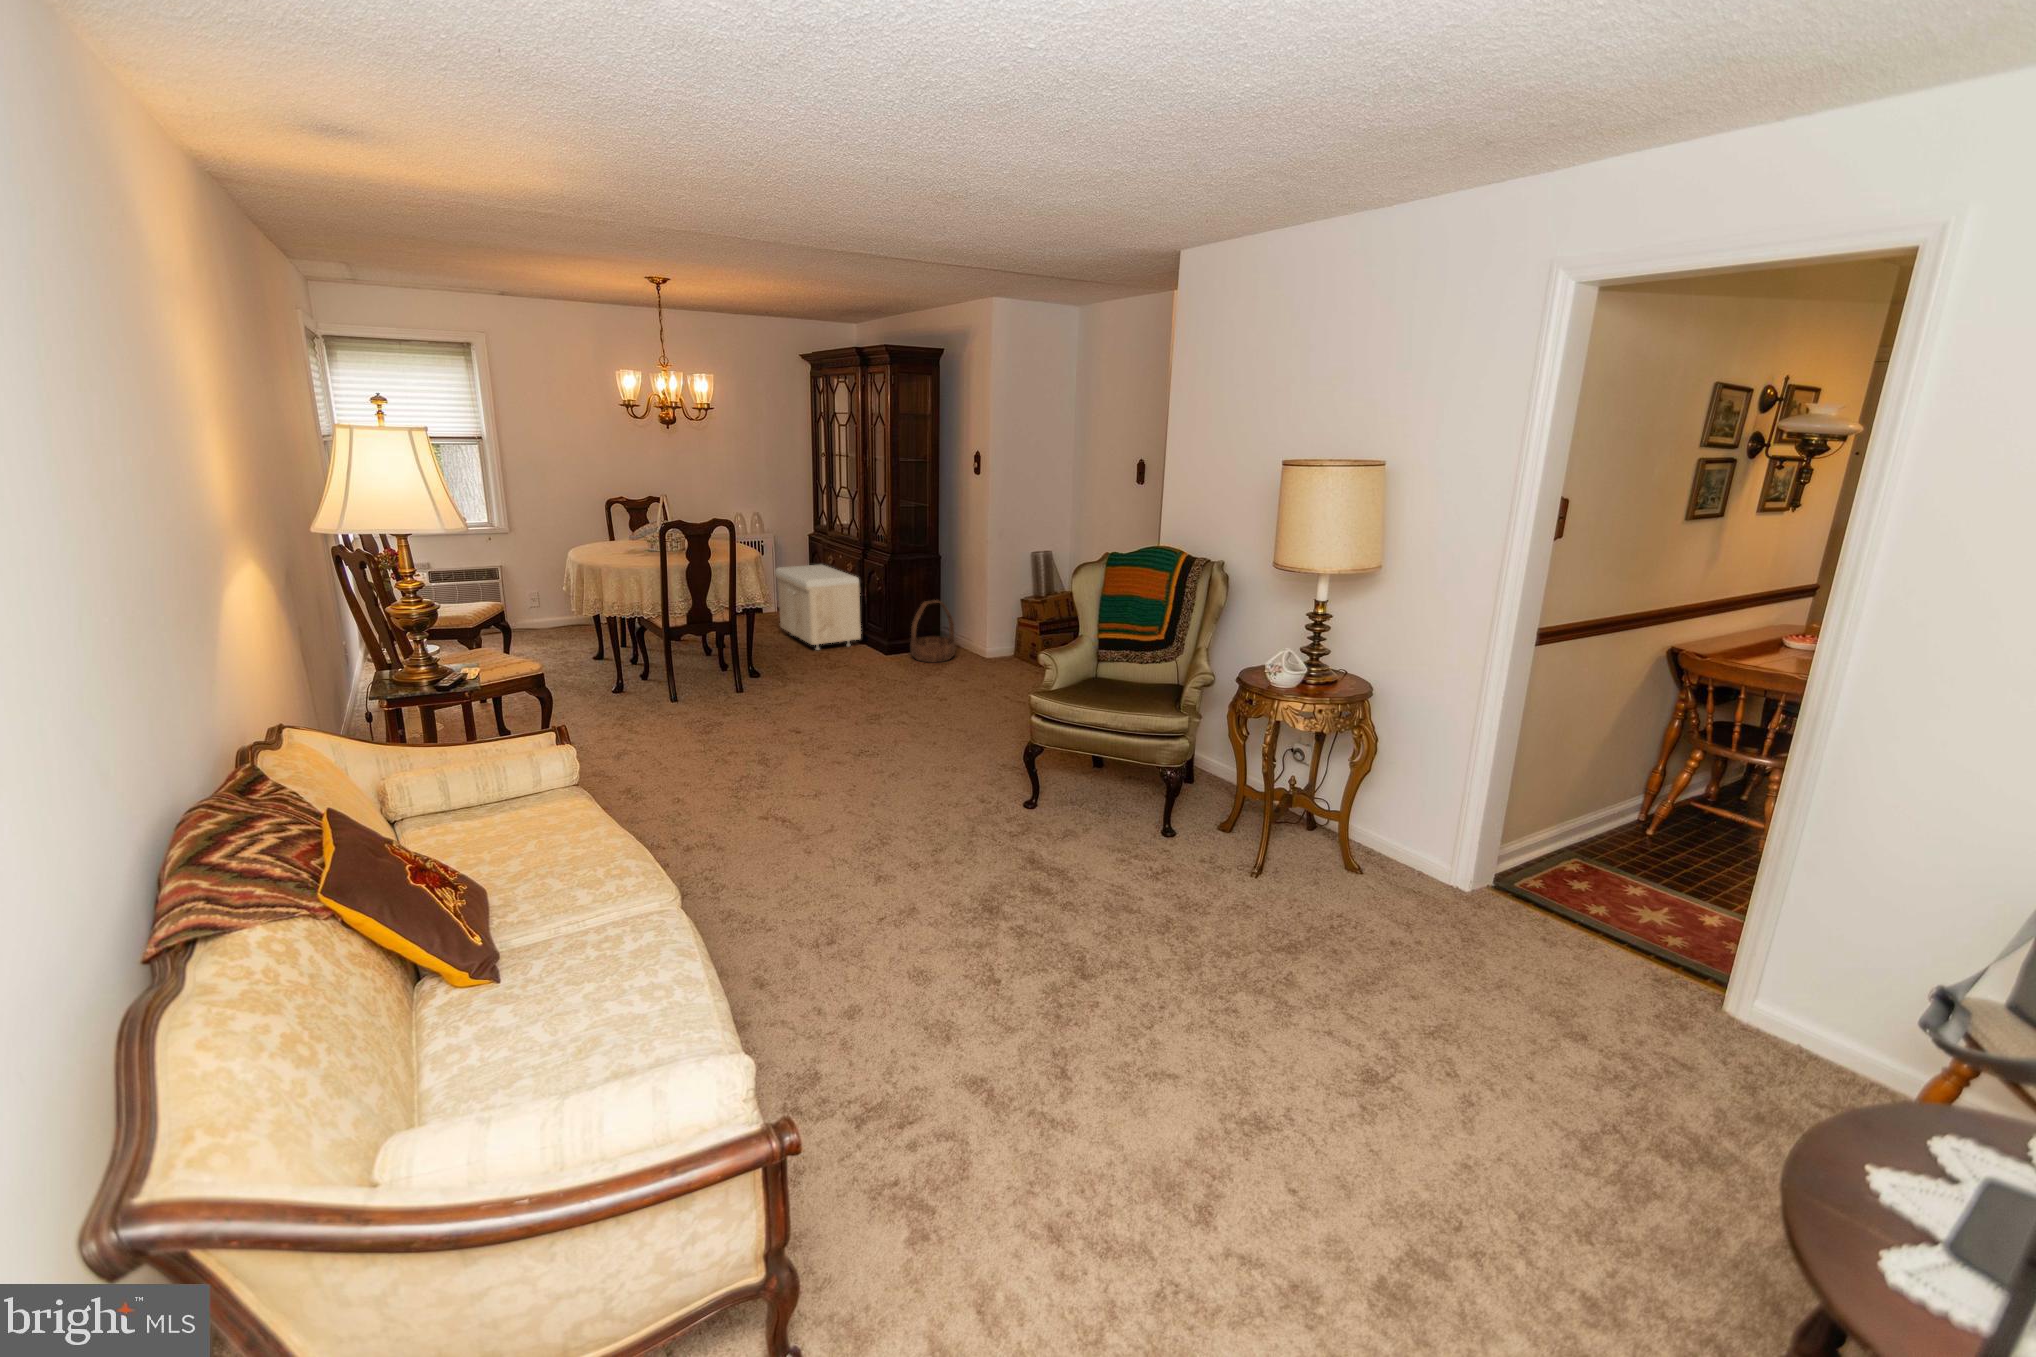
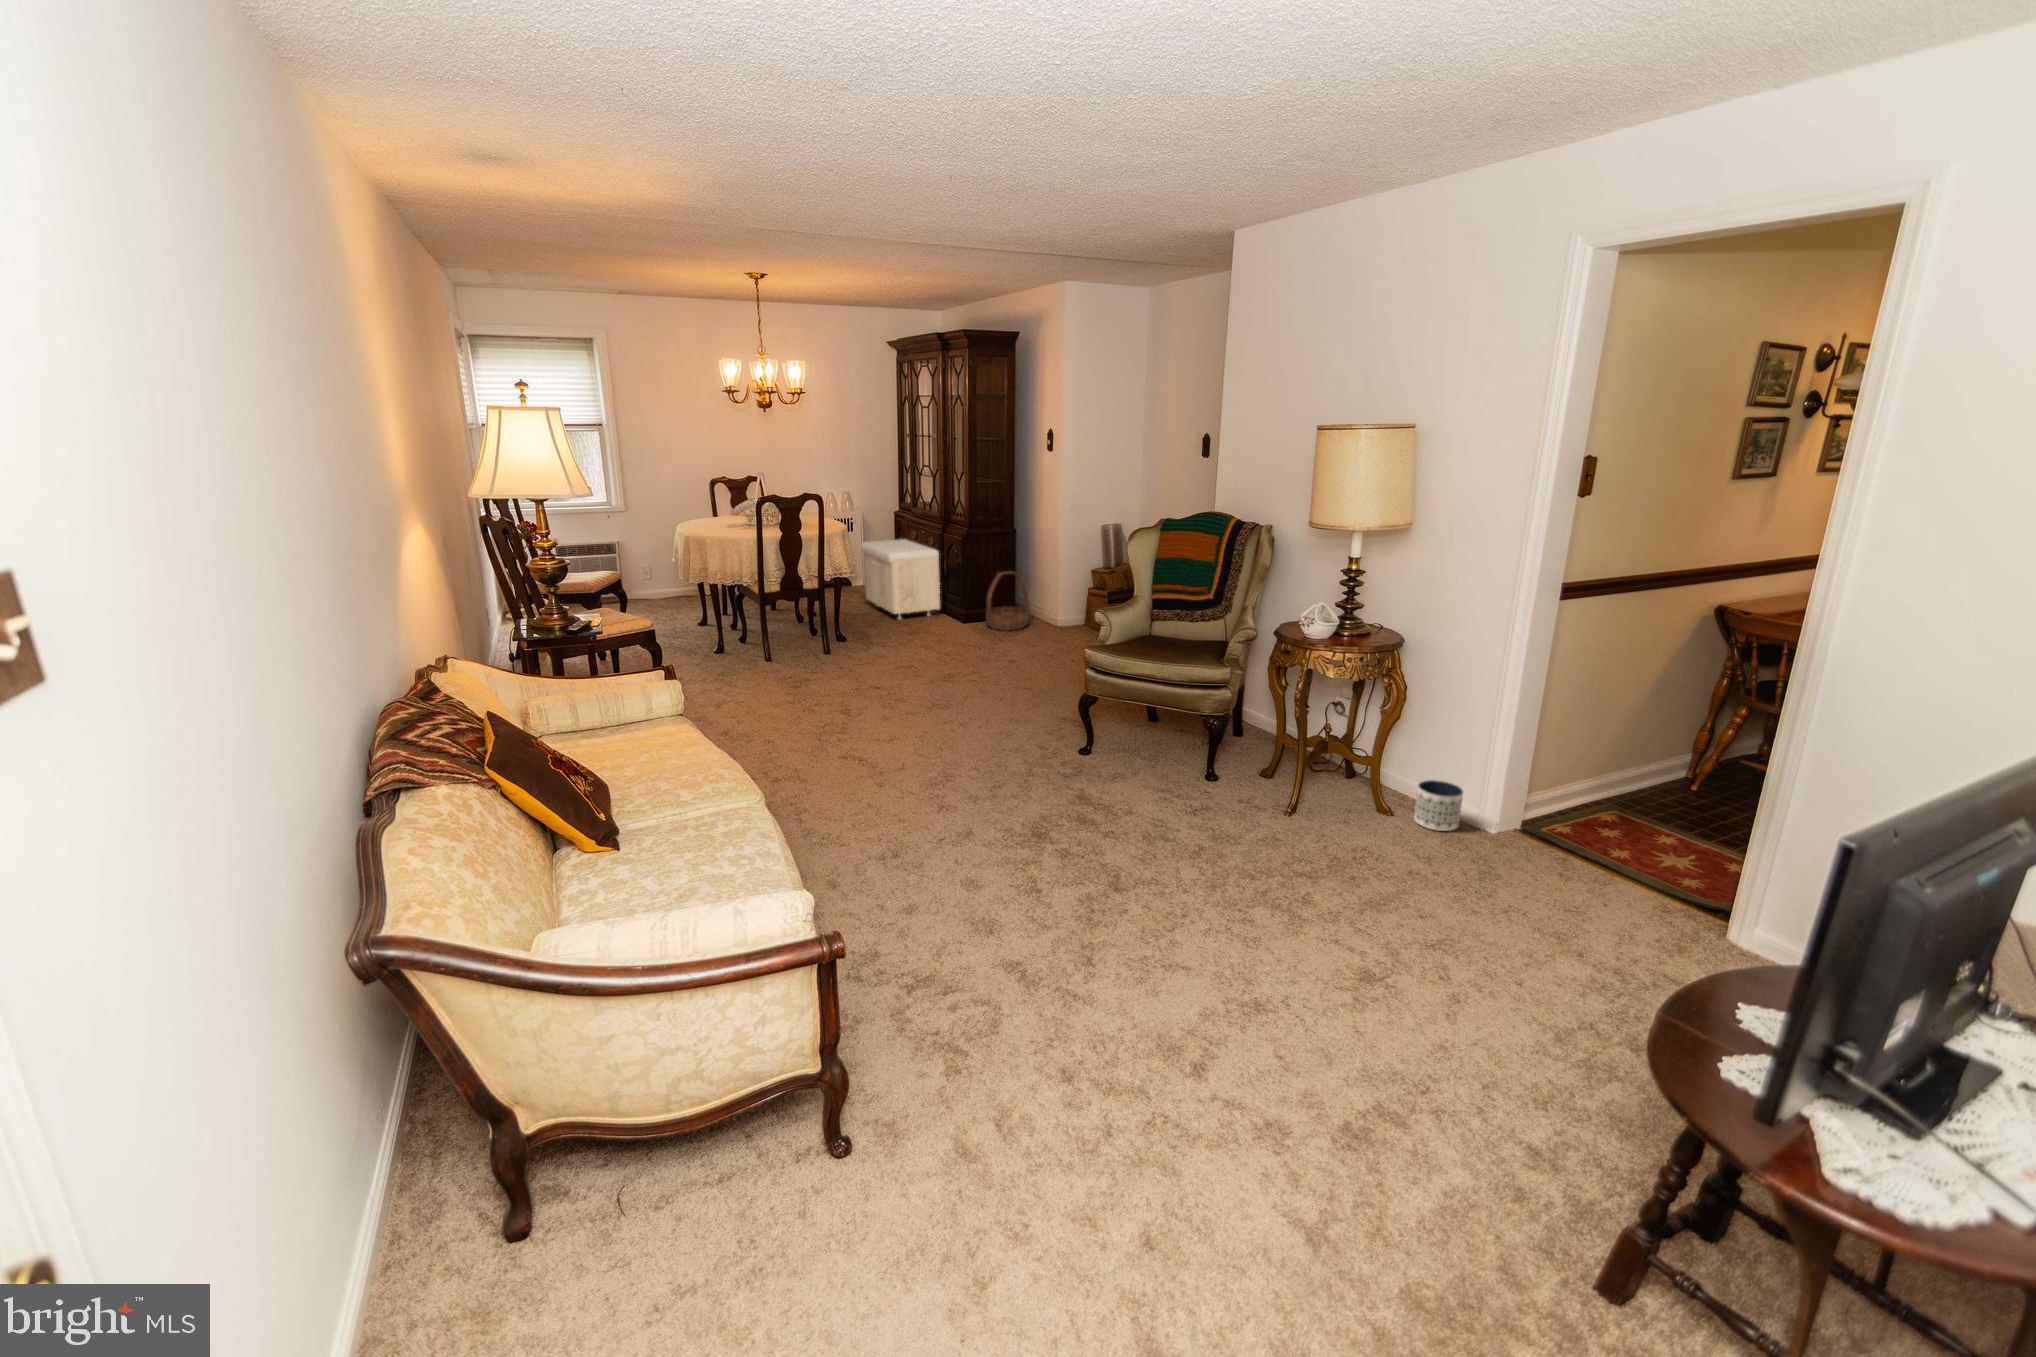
planter: none [1384,834,1436,889] -> present [1414,780,1463,831]

